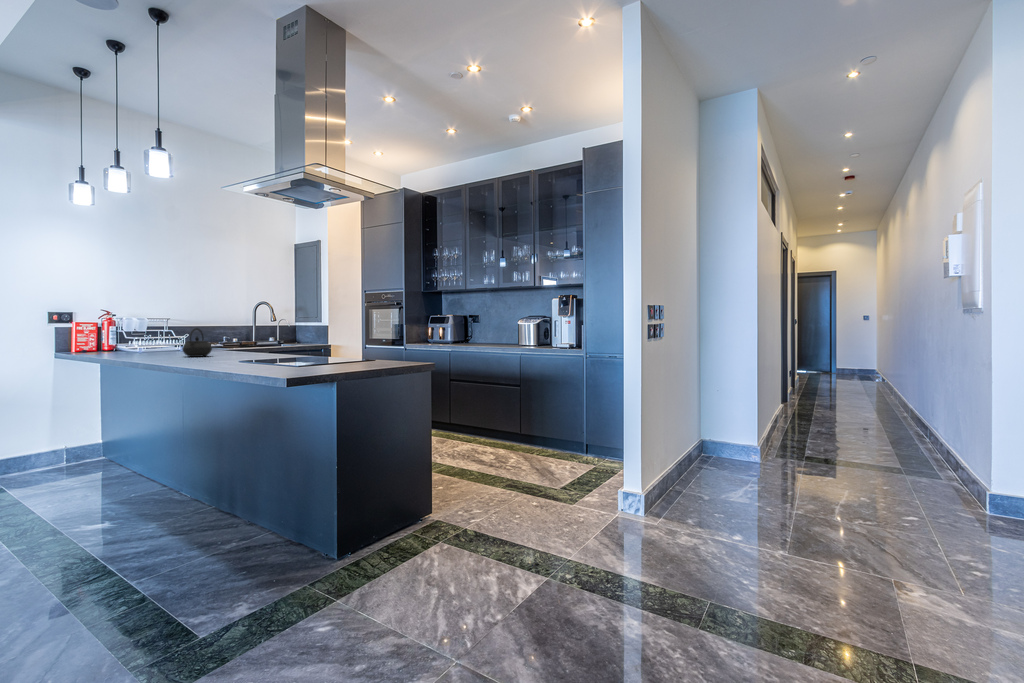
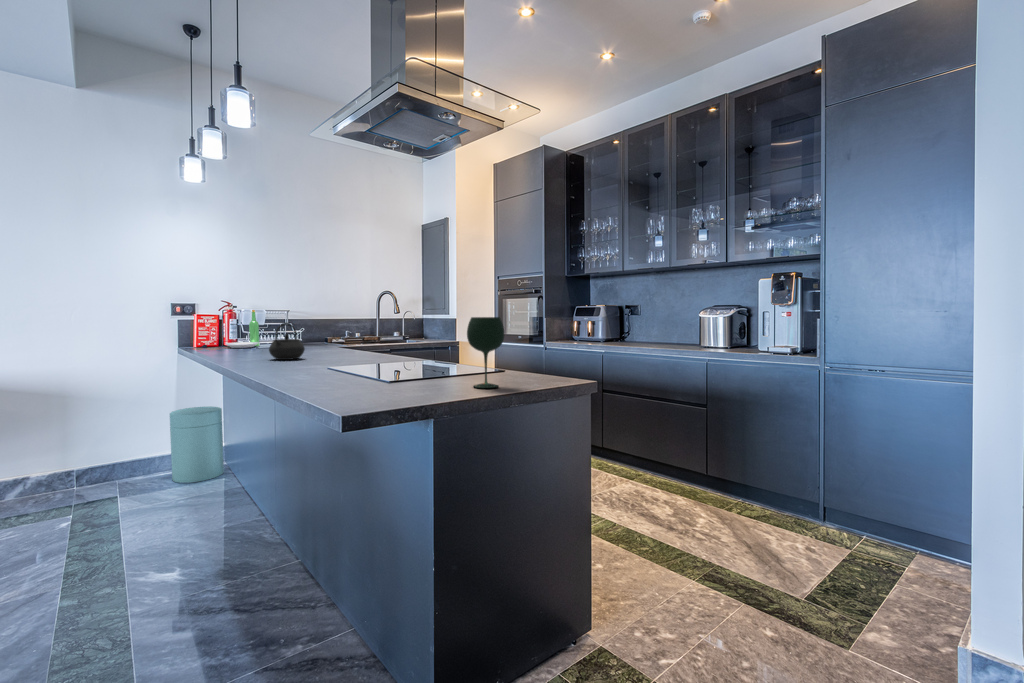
plate: none [115,318,149,351] -> present [226,310,259,348]
wine glass: none [352,323,376,365] -> present [467,317,504,388]
trash can: none [54,406,108,474] -> present [170,406,224,483]

